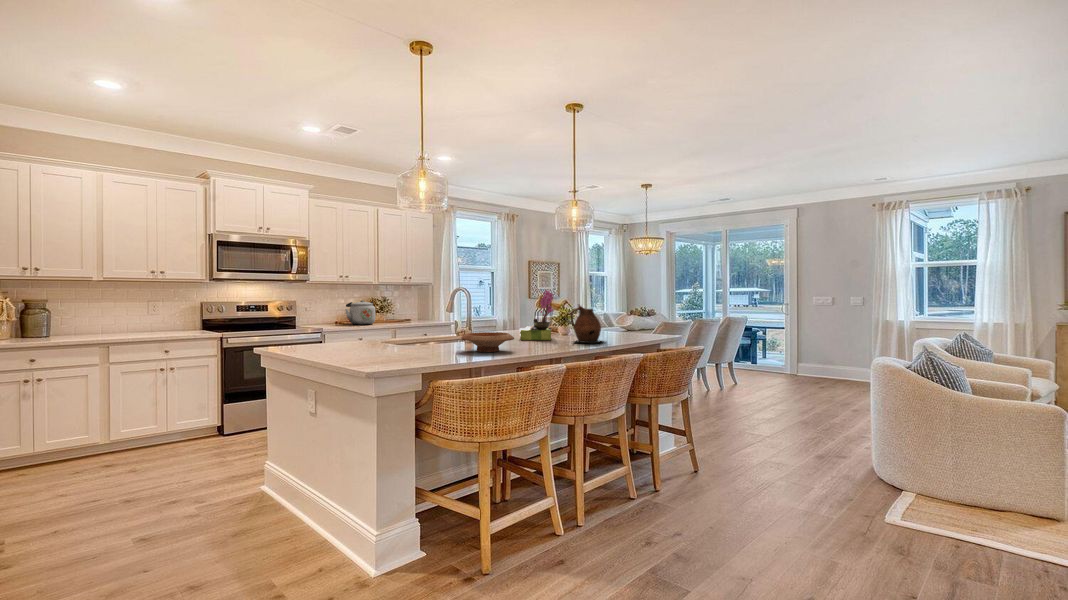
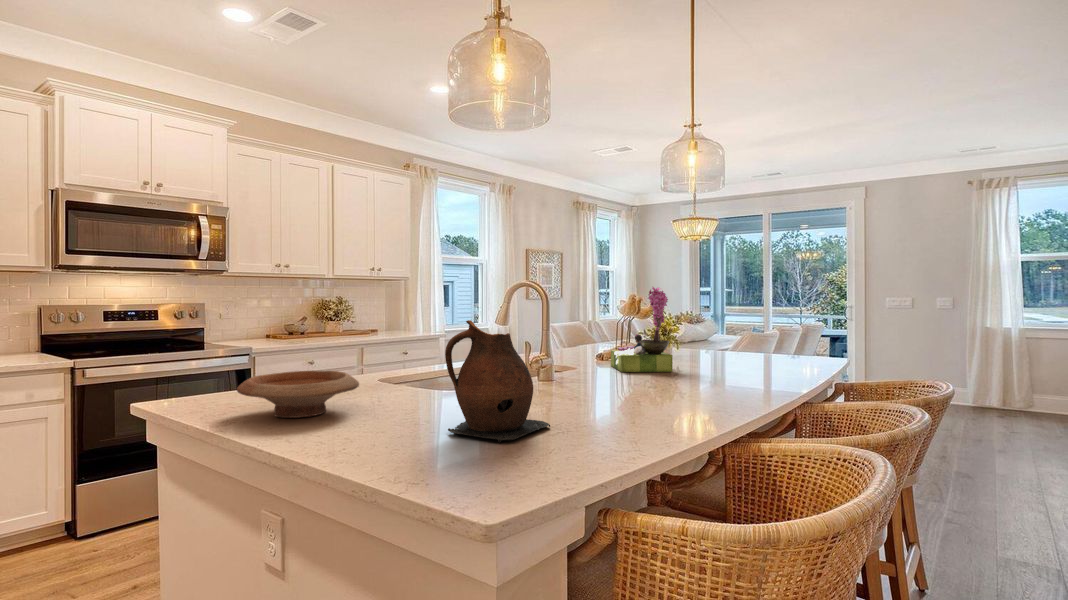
kettle: present [345,300,375,325] -> none [284,302,330,340]
ceramic pitcher: present [570,305,605,343] -> present [445,320,550,442]
wooden bowl: present [461,332,514,352] -> present [237,371,359,418]

